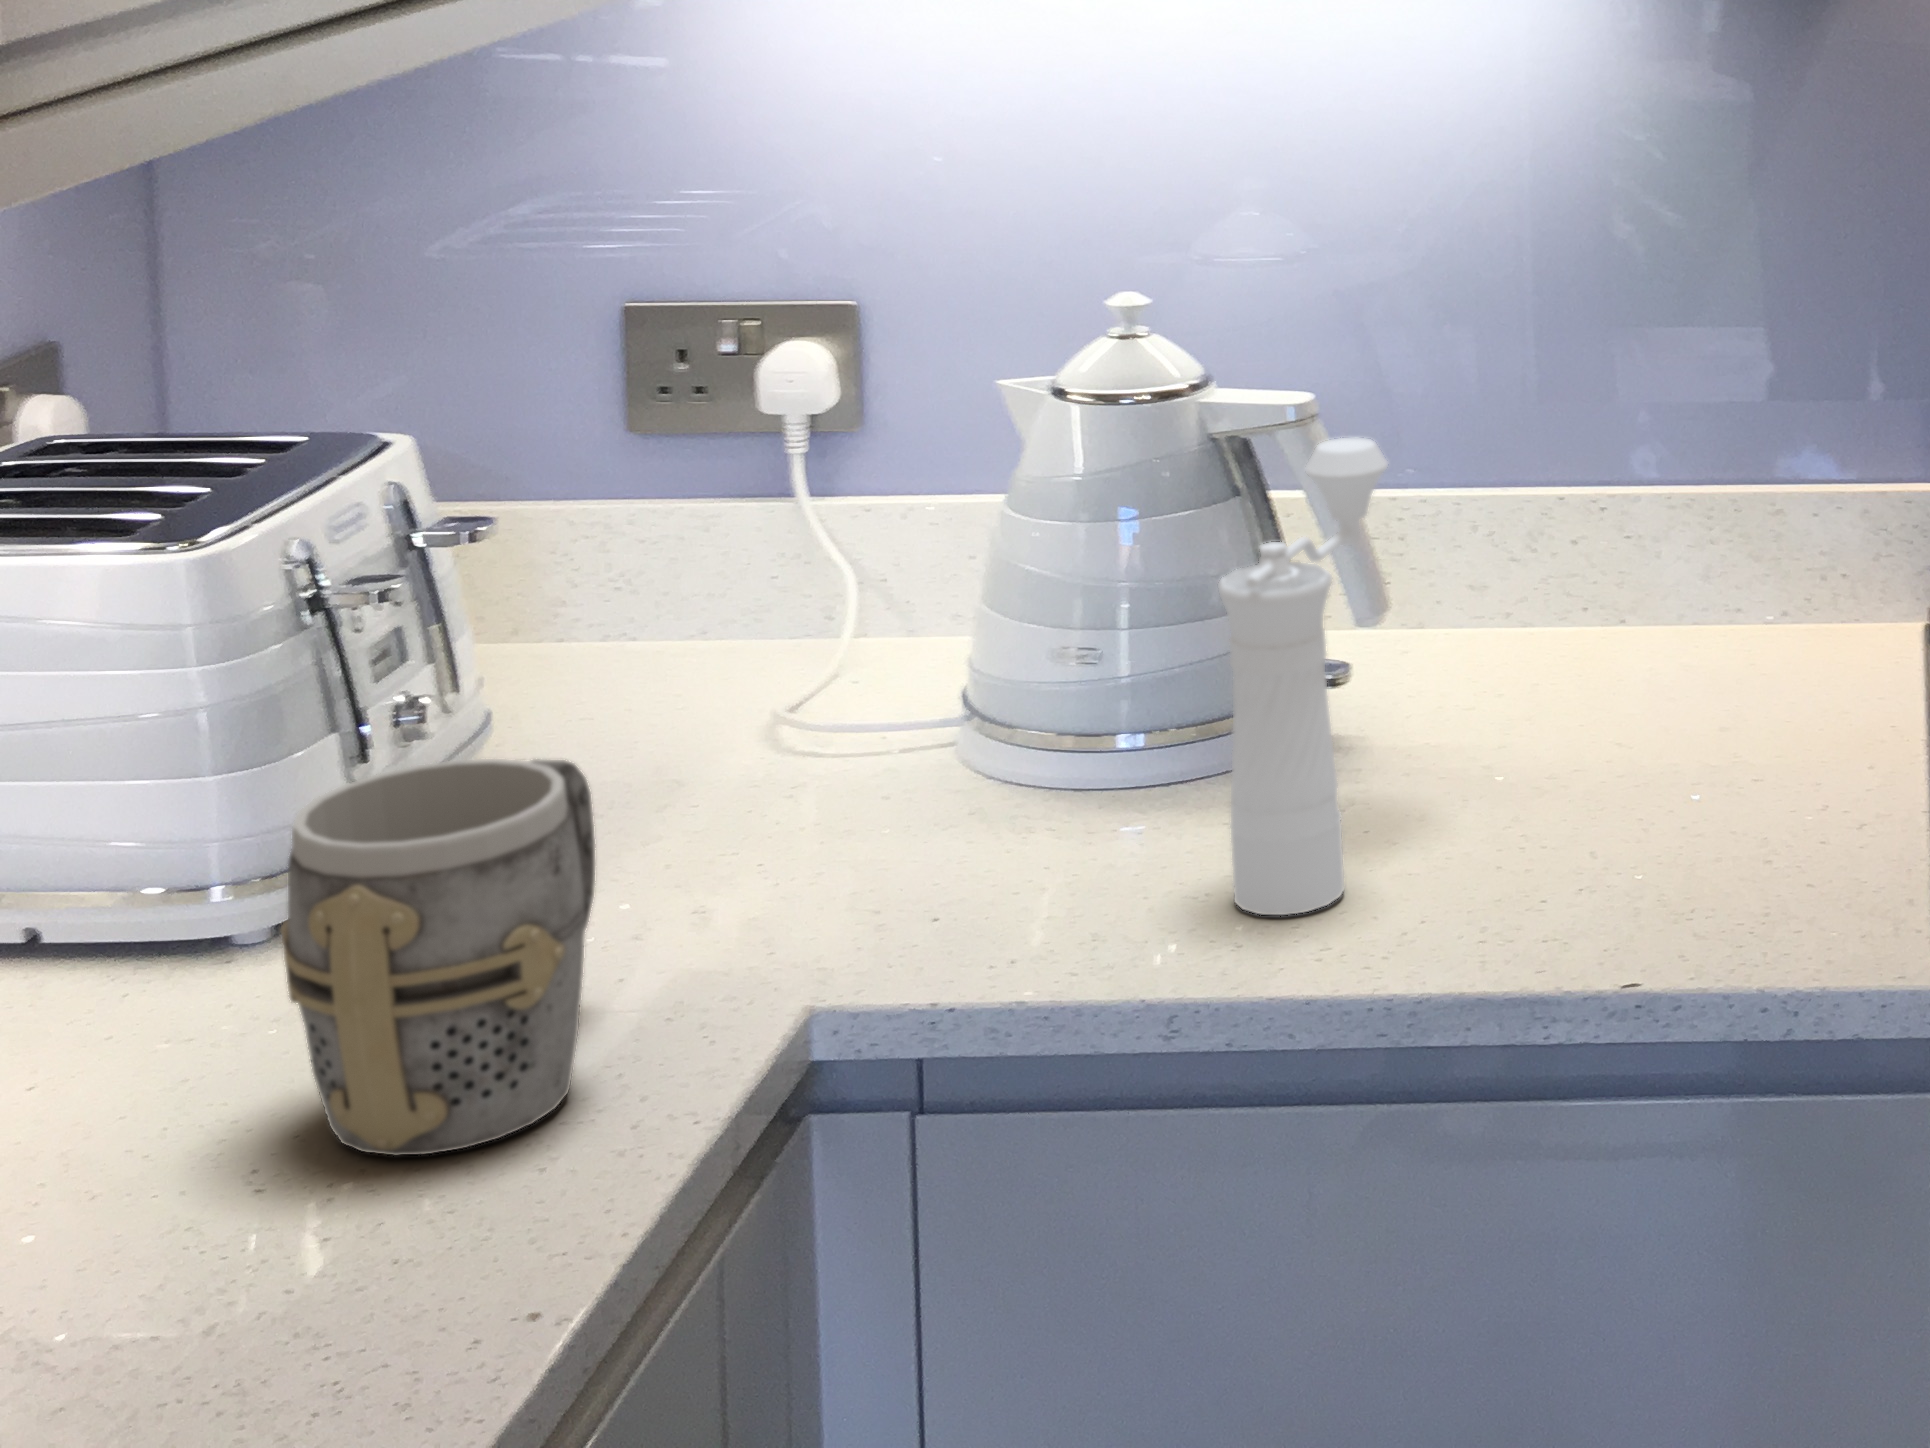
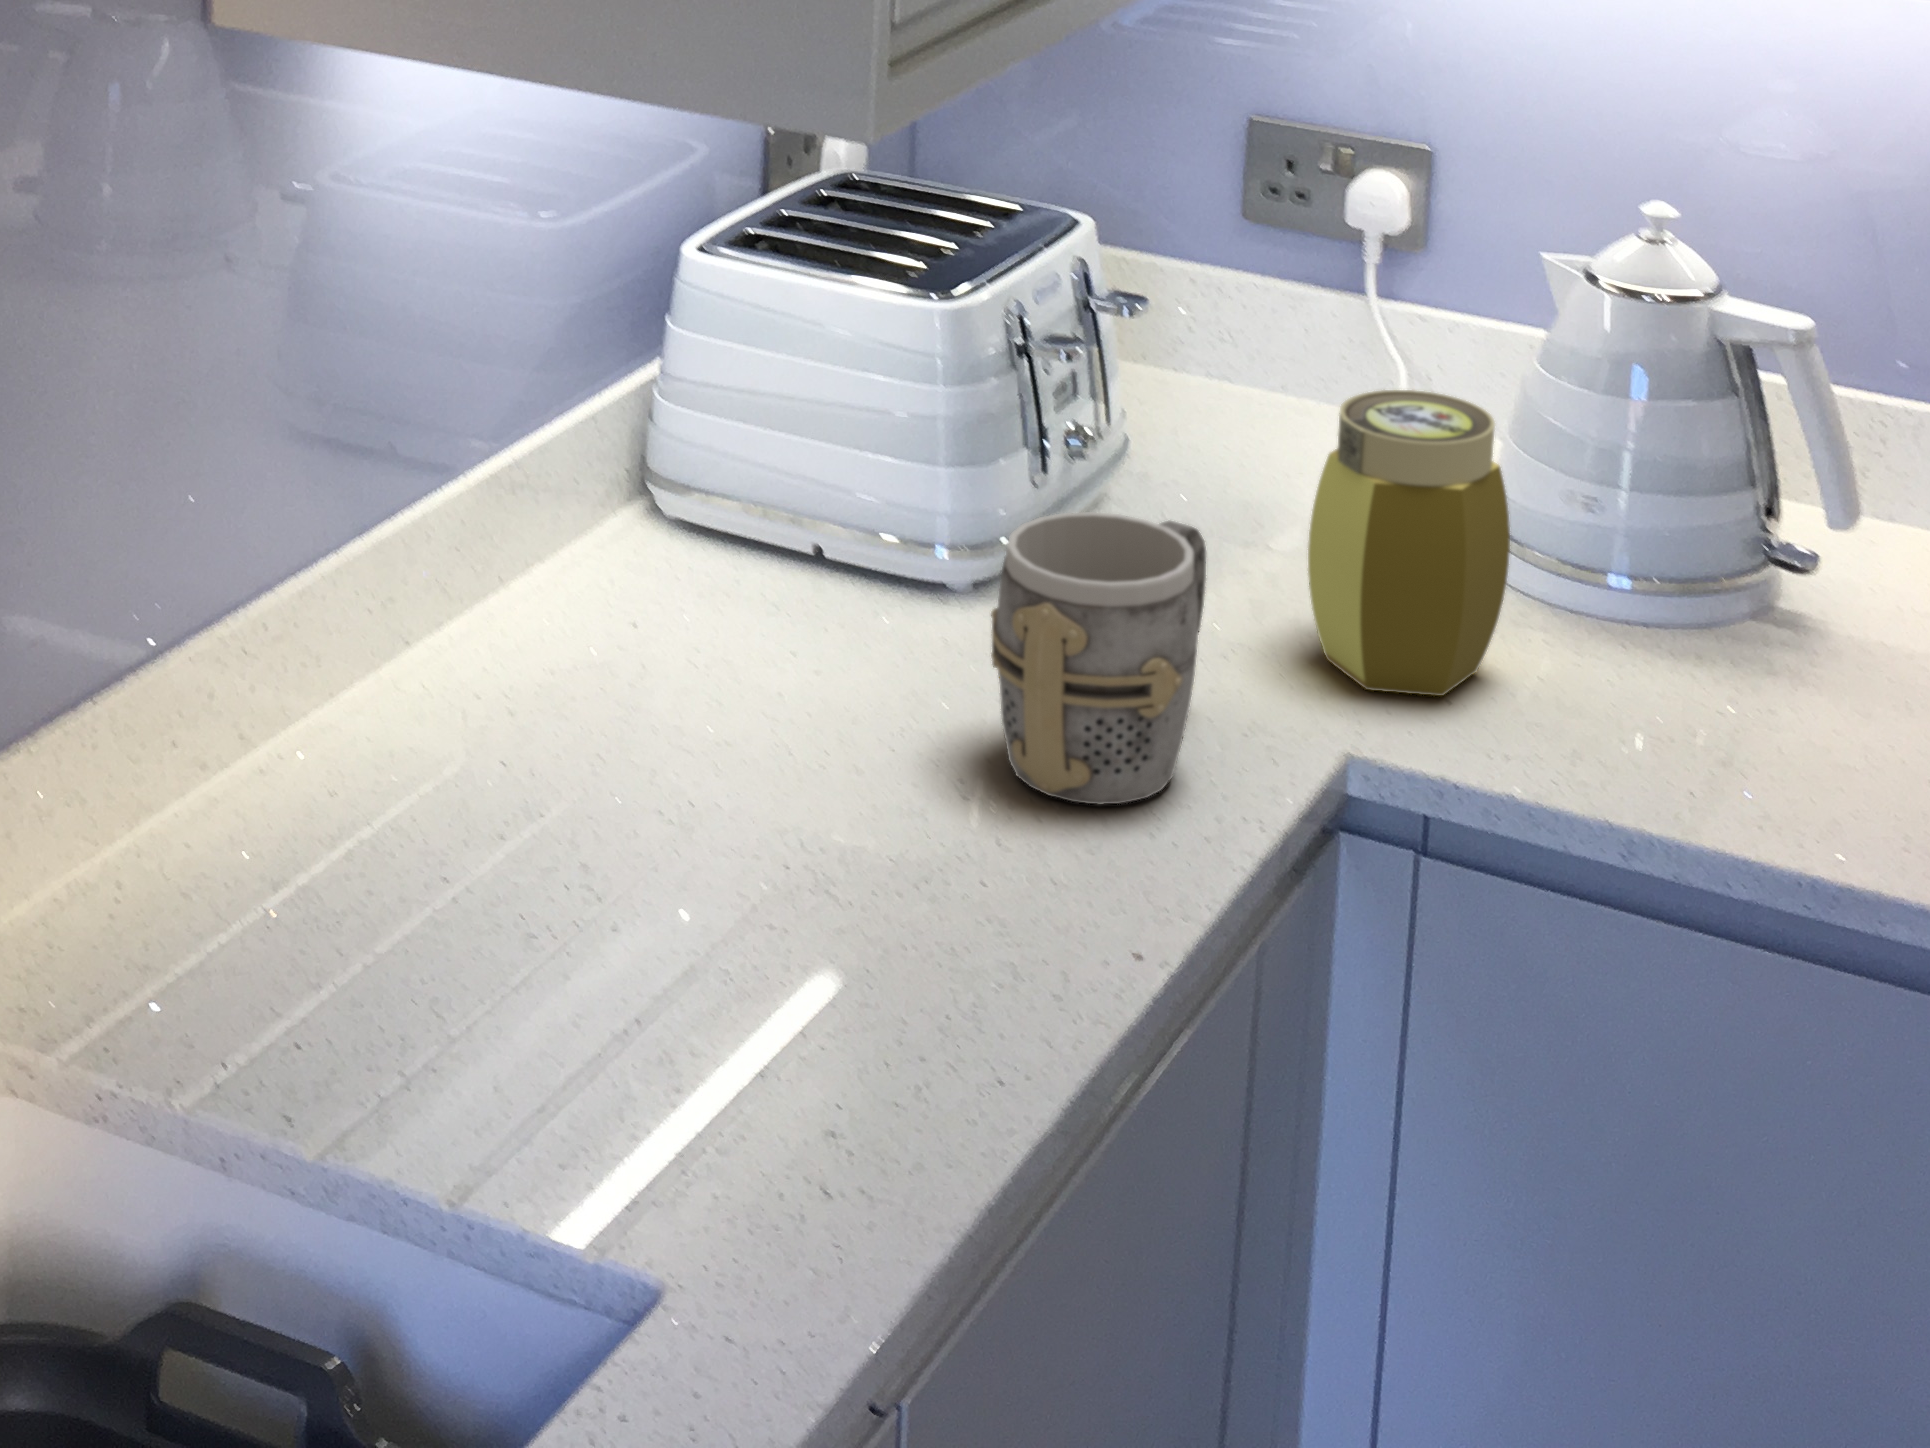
pepper mill: present [1218,438,1388,915] -> none [1693,378,1876,776]
jar: none [733,547,991,932] -> present [1308,390,1510,696]

